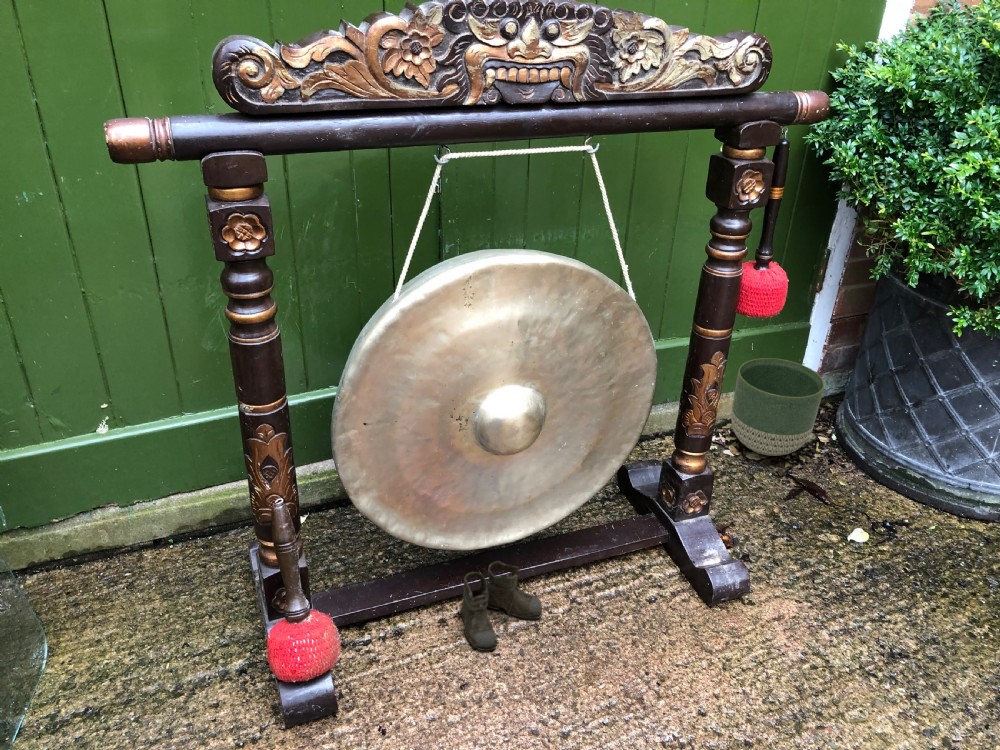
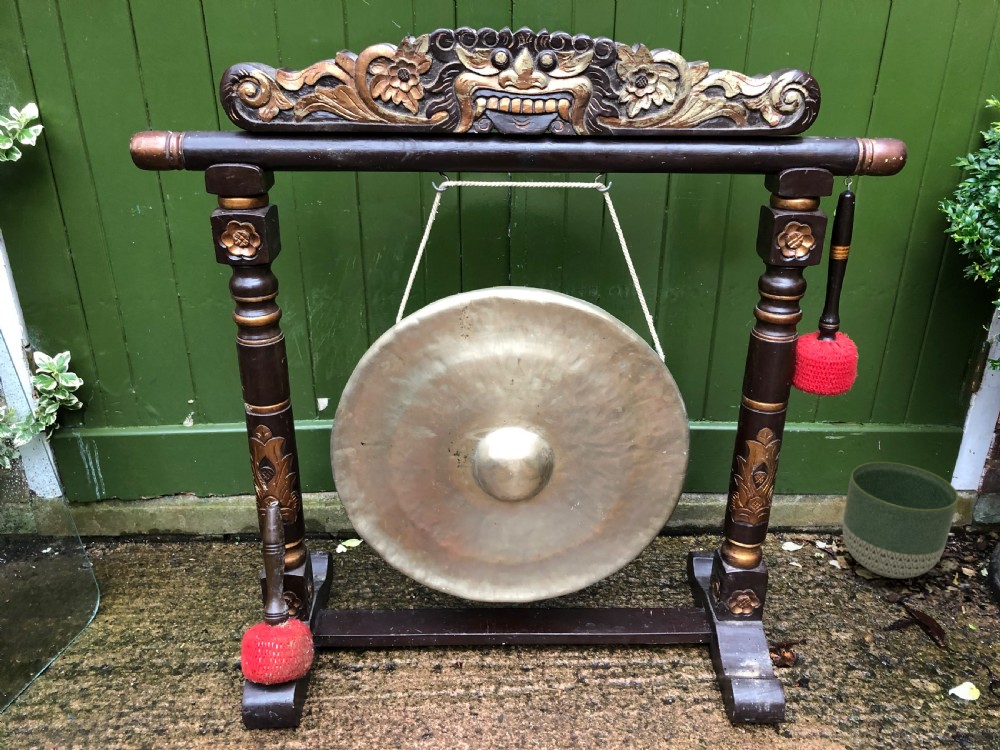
boots: present [460,562,542,651] -> none [436,617,542,708]

